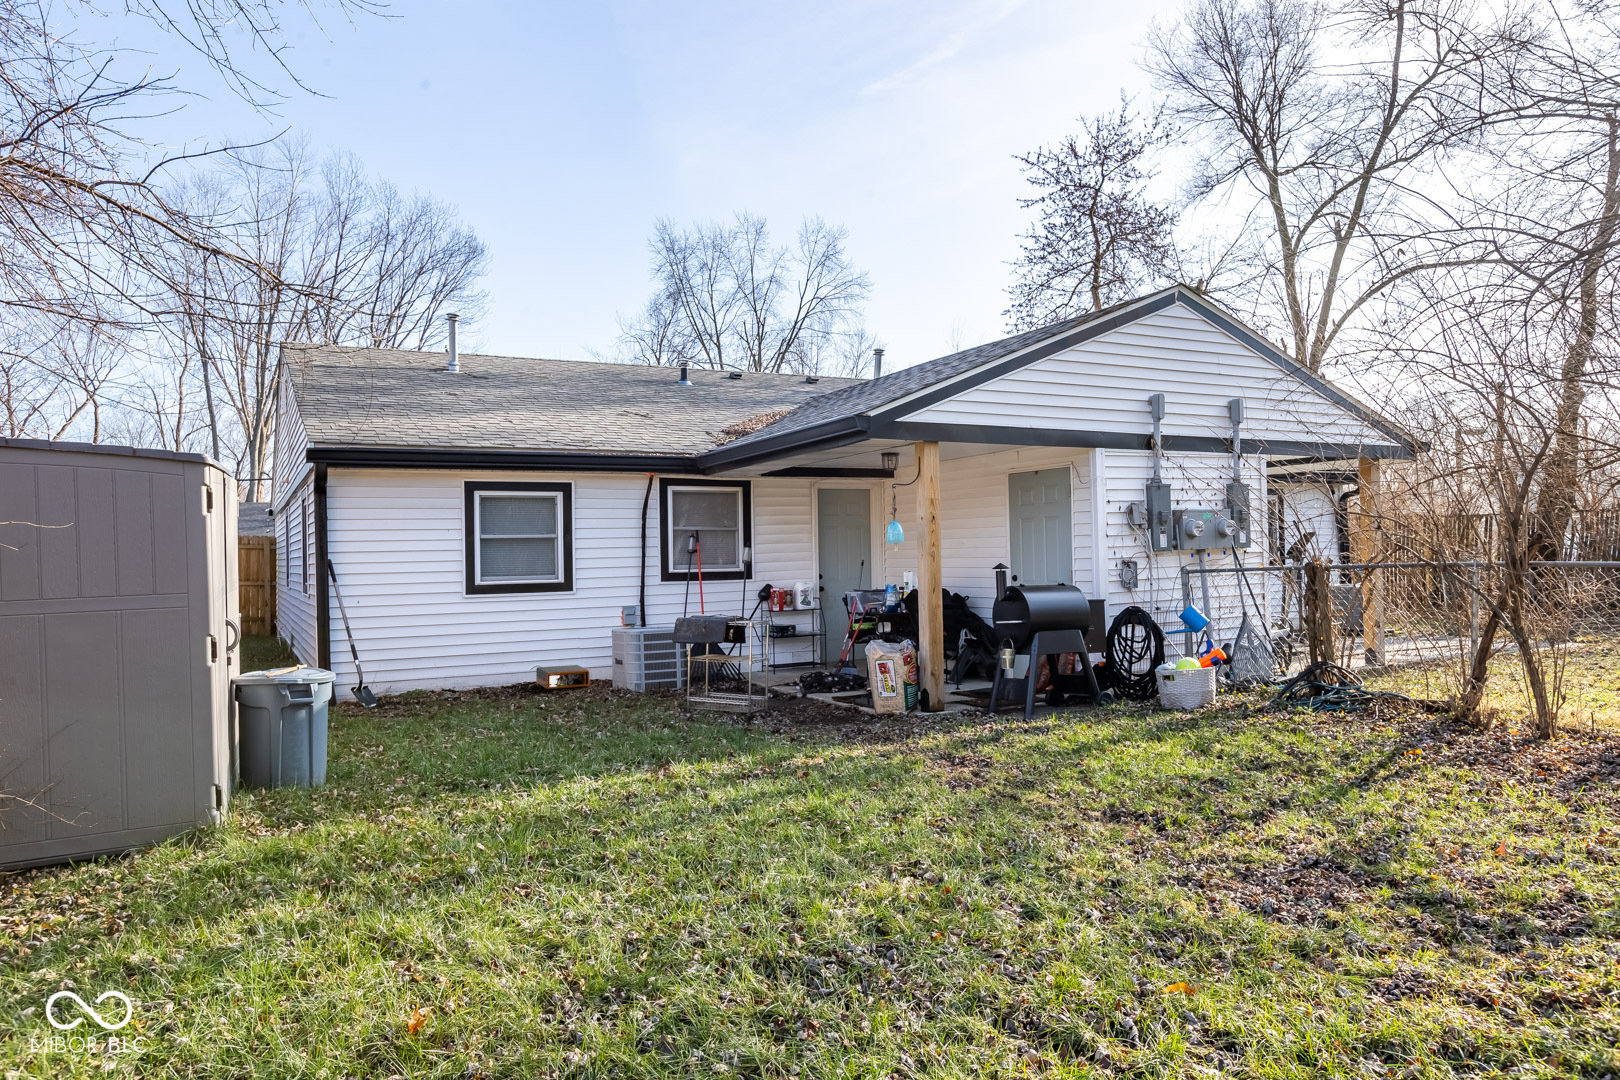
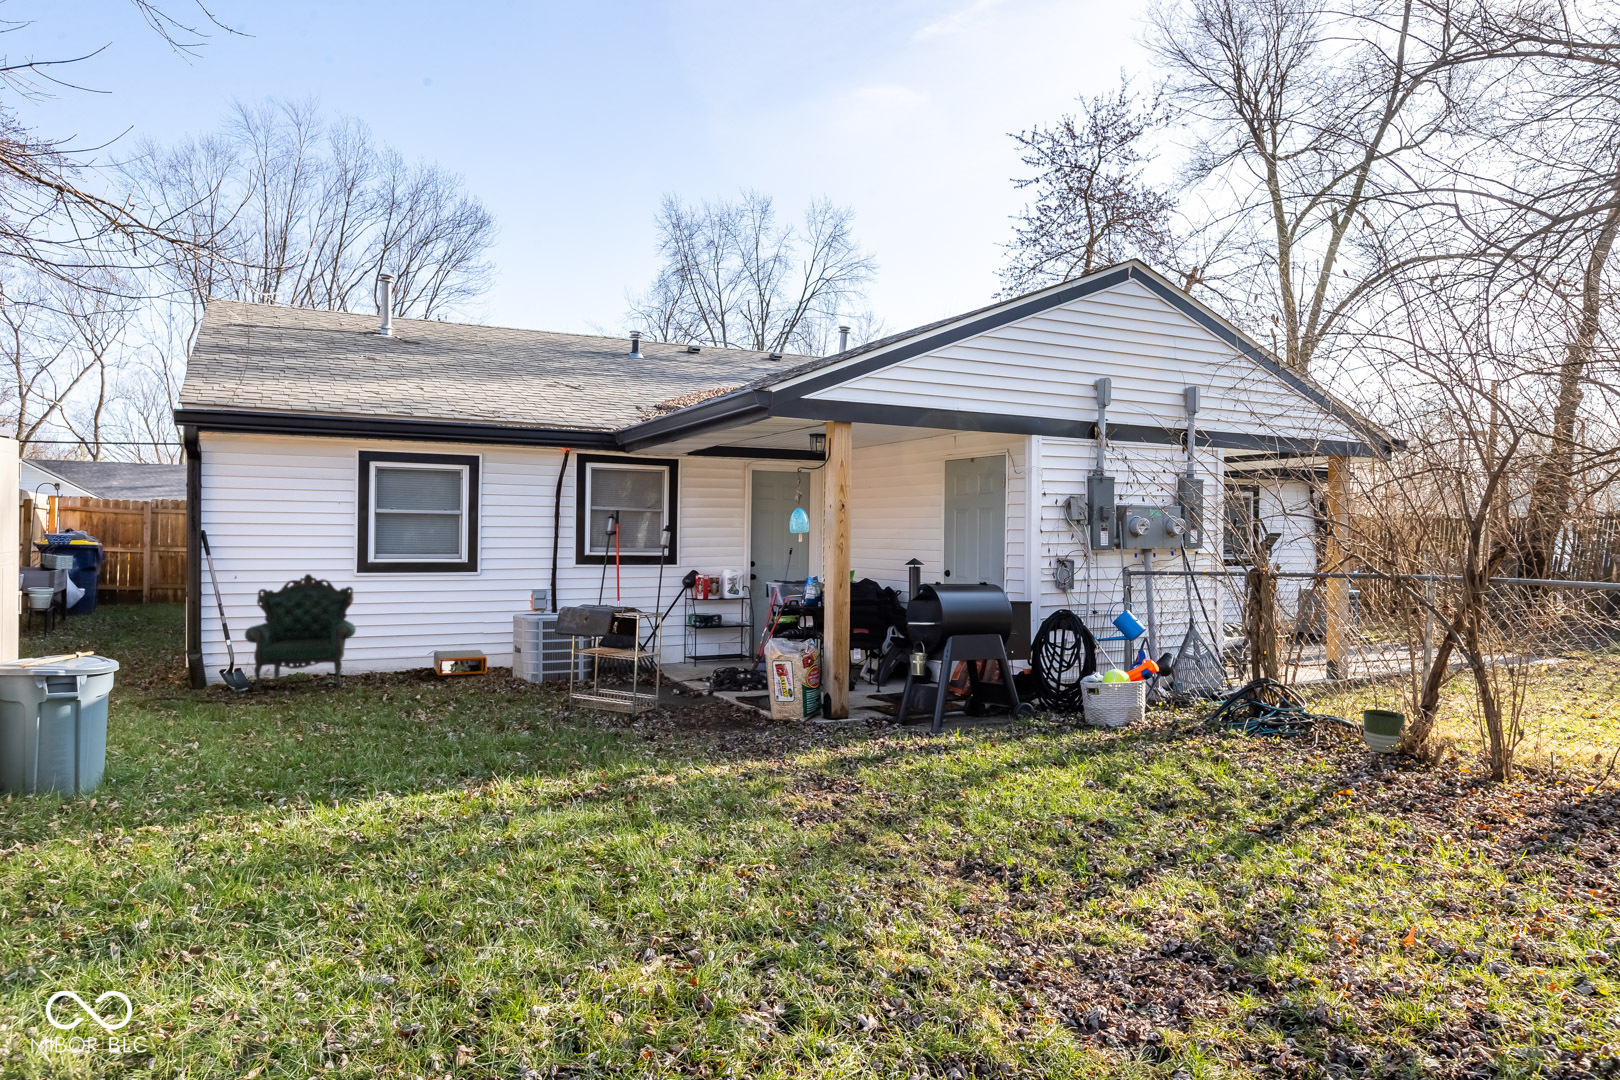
armchair: none [377,598,473,708] -> present [245,574,356,691]
planter: none [1418,684,1456,722] -> present [1363,710,1405,753]

